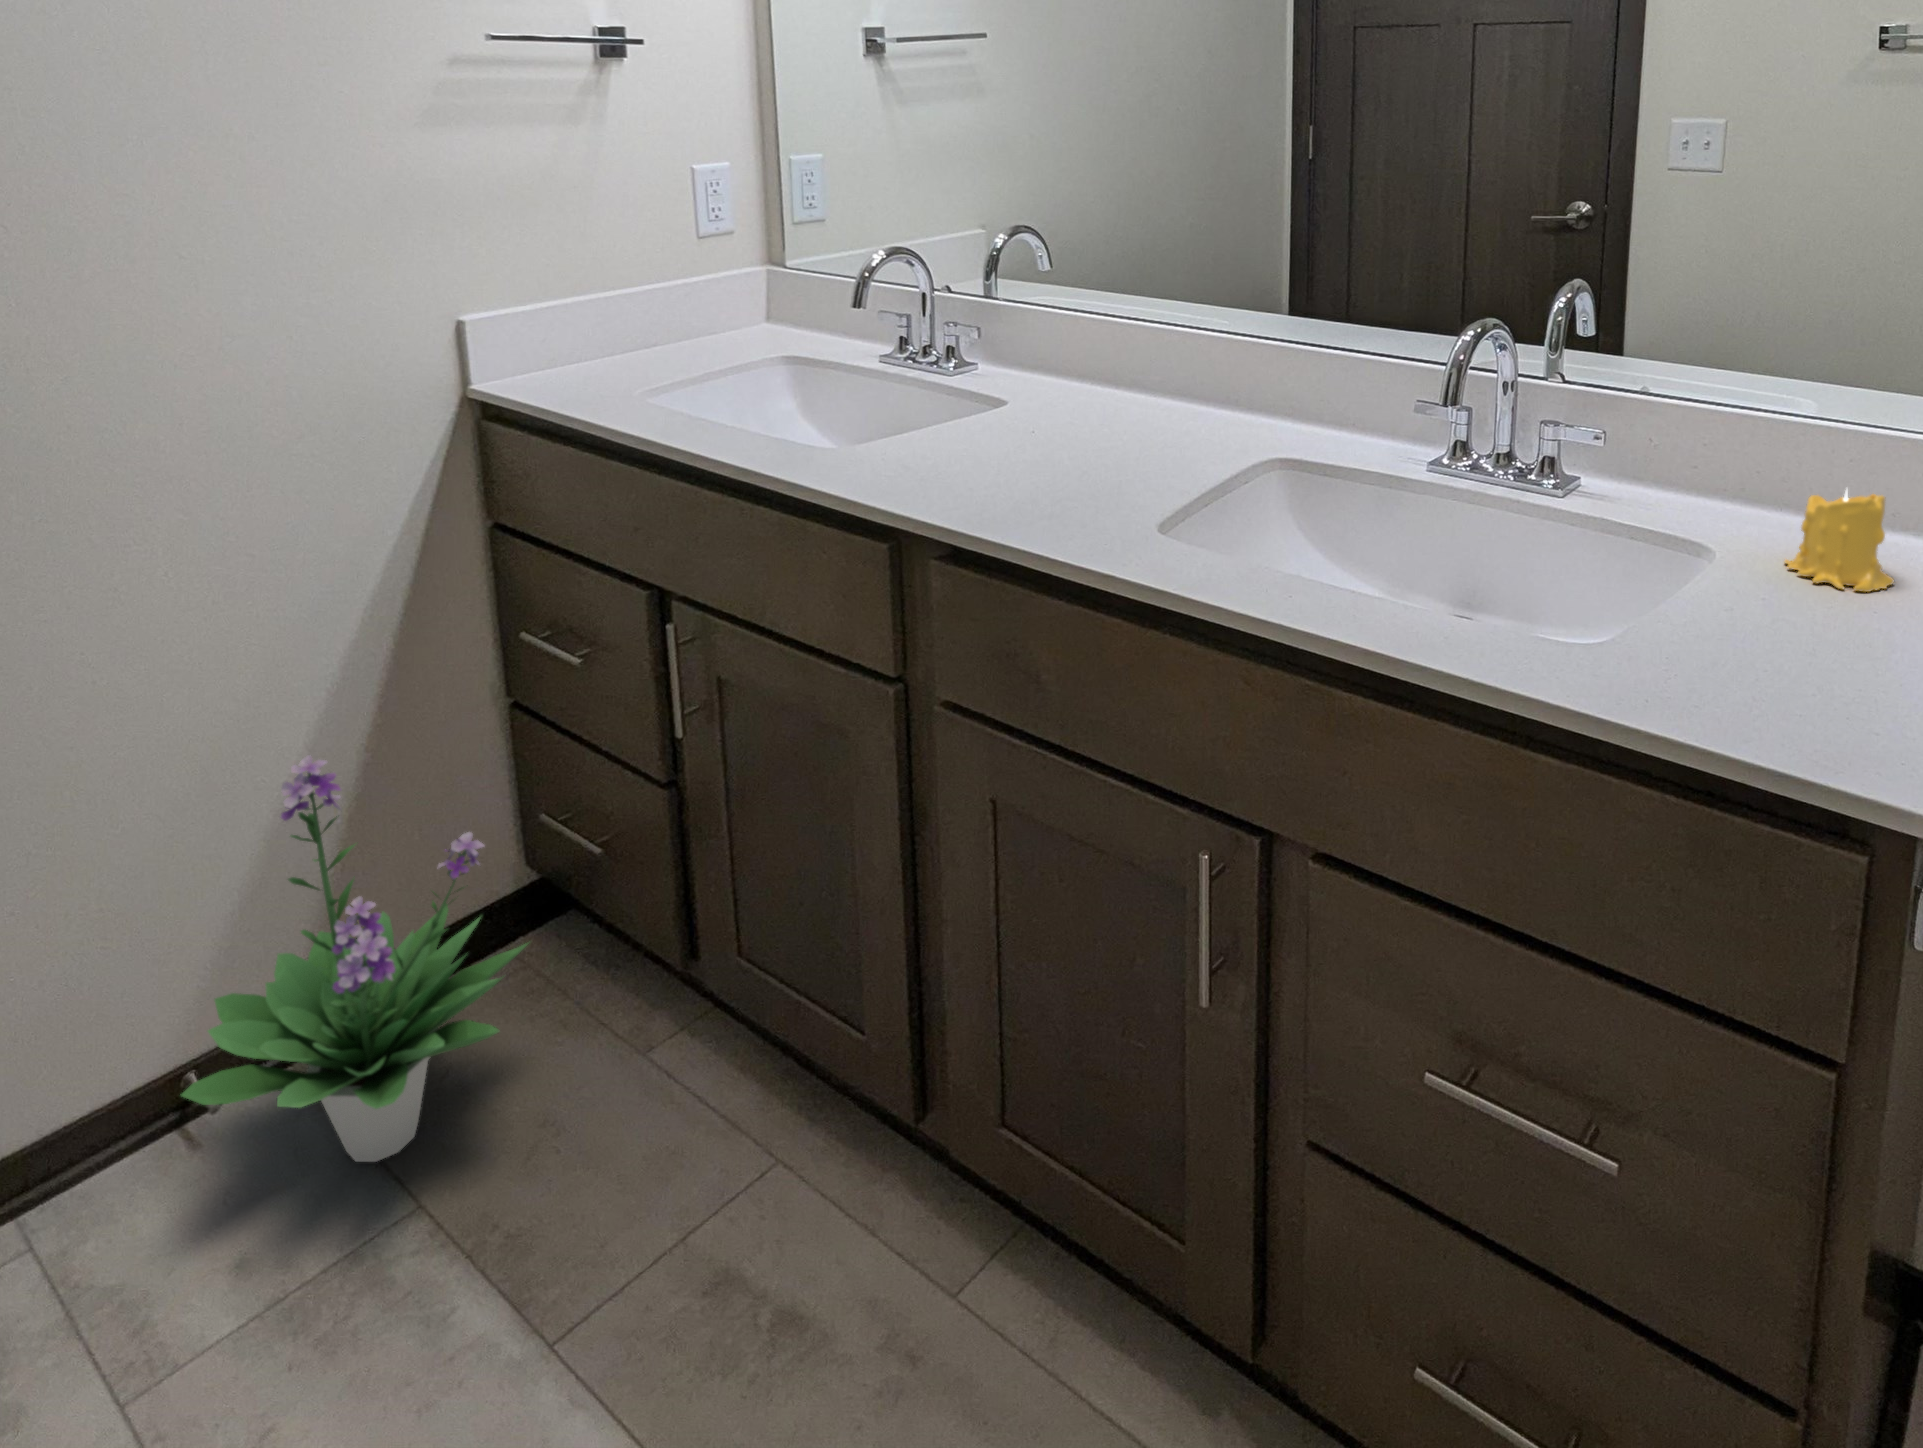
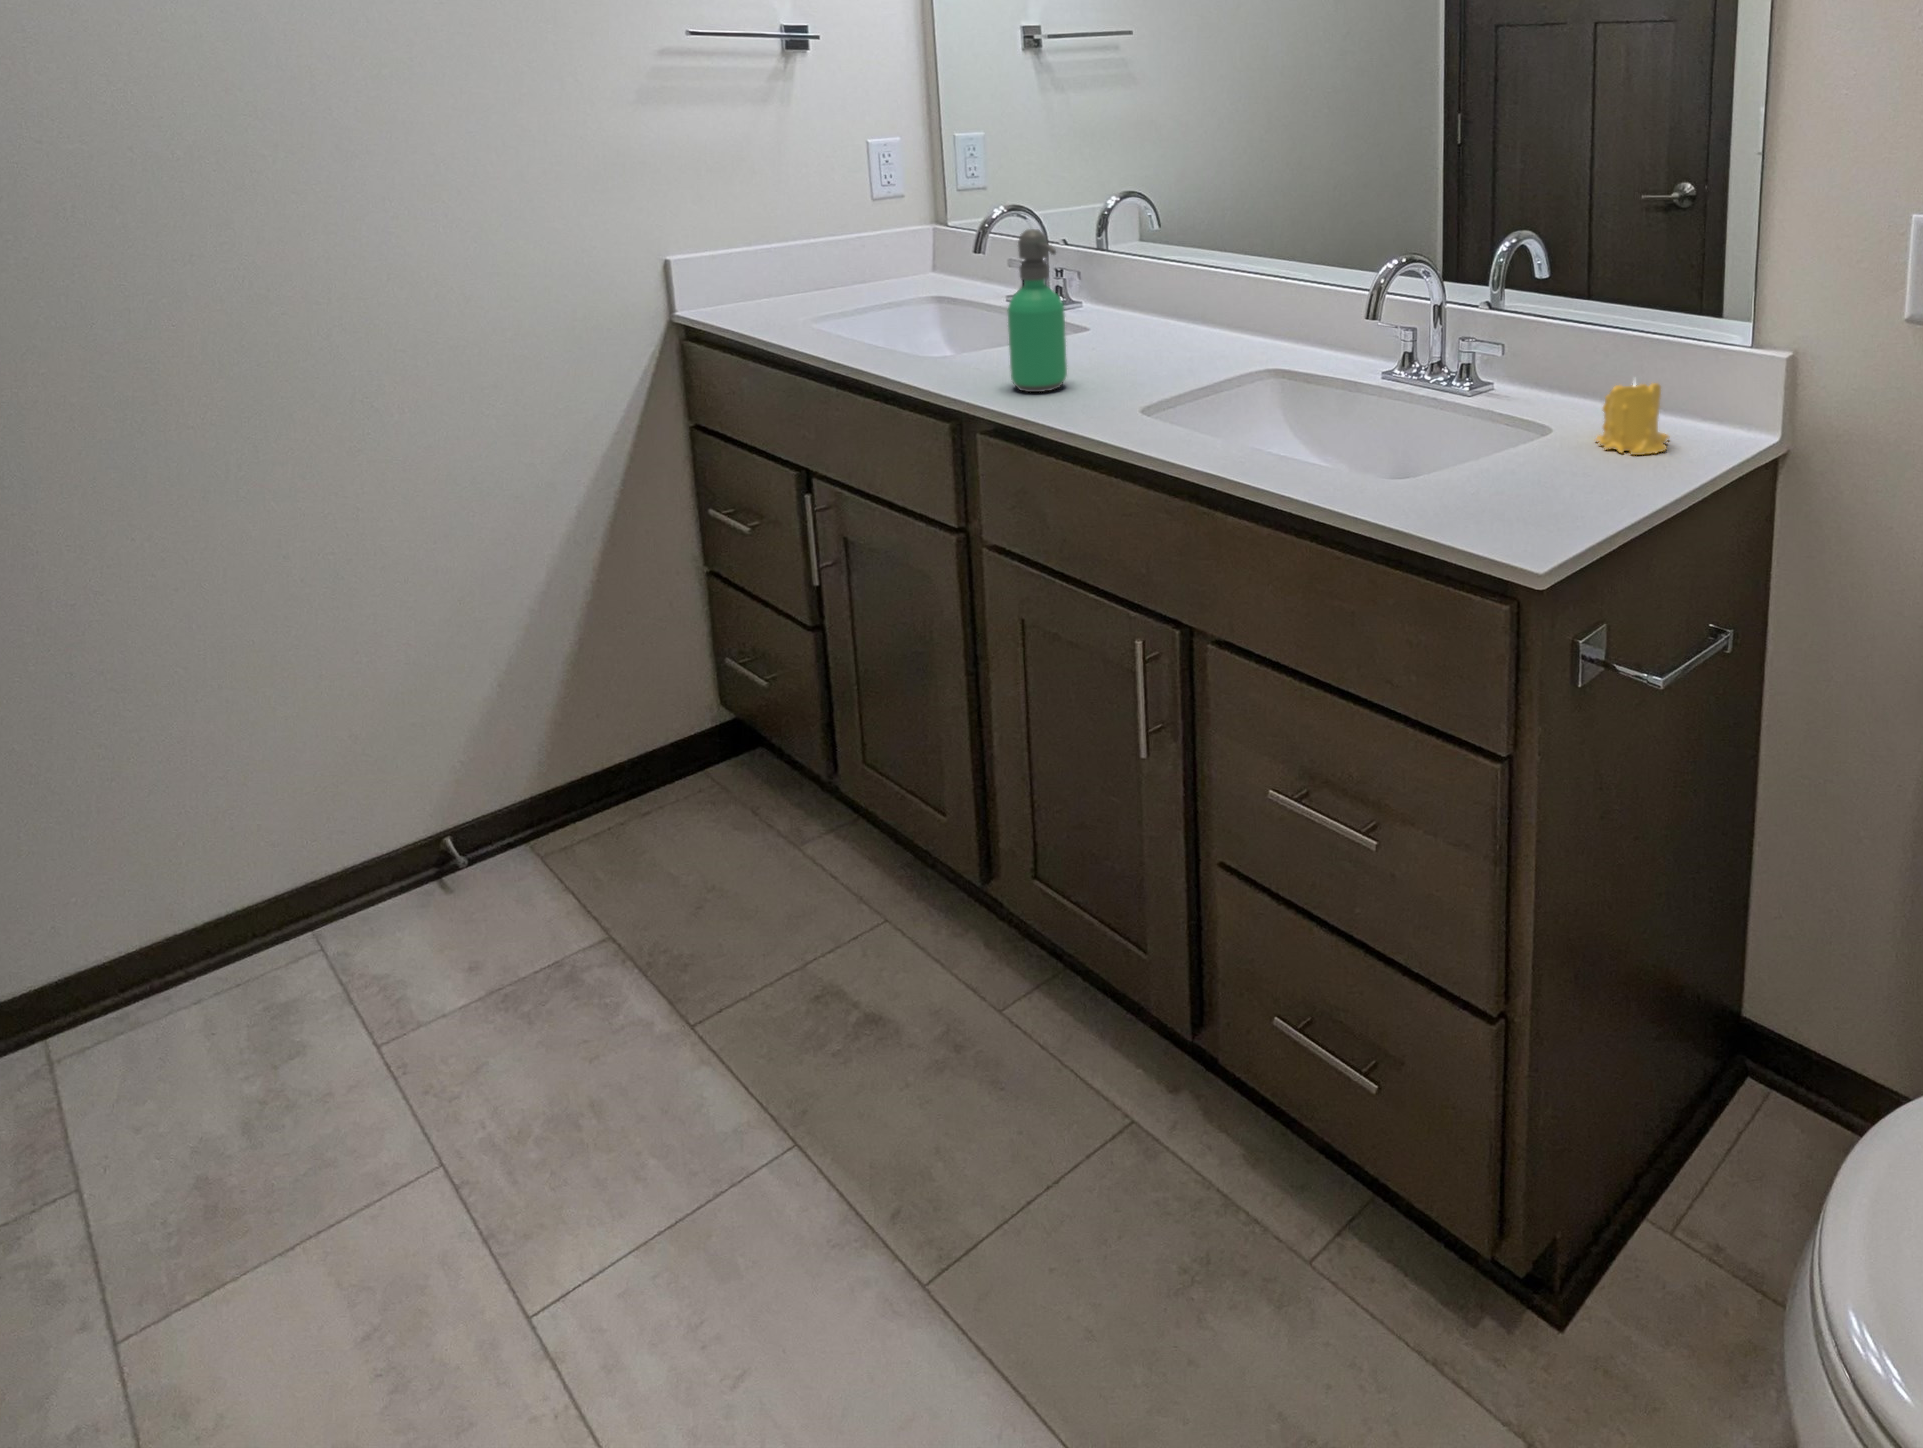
soap dispenser: none [967,290,1041,502] -> present [1008,229,1067,392]
potted plant: present [181,755,528,1162] -> none [431,590,708,907]

